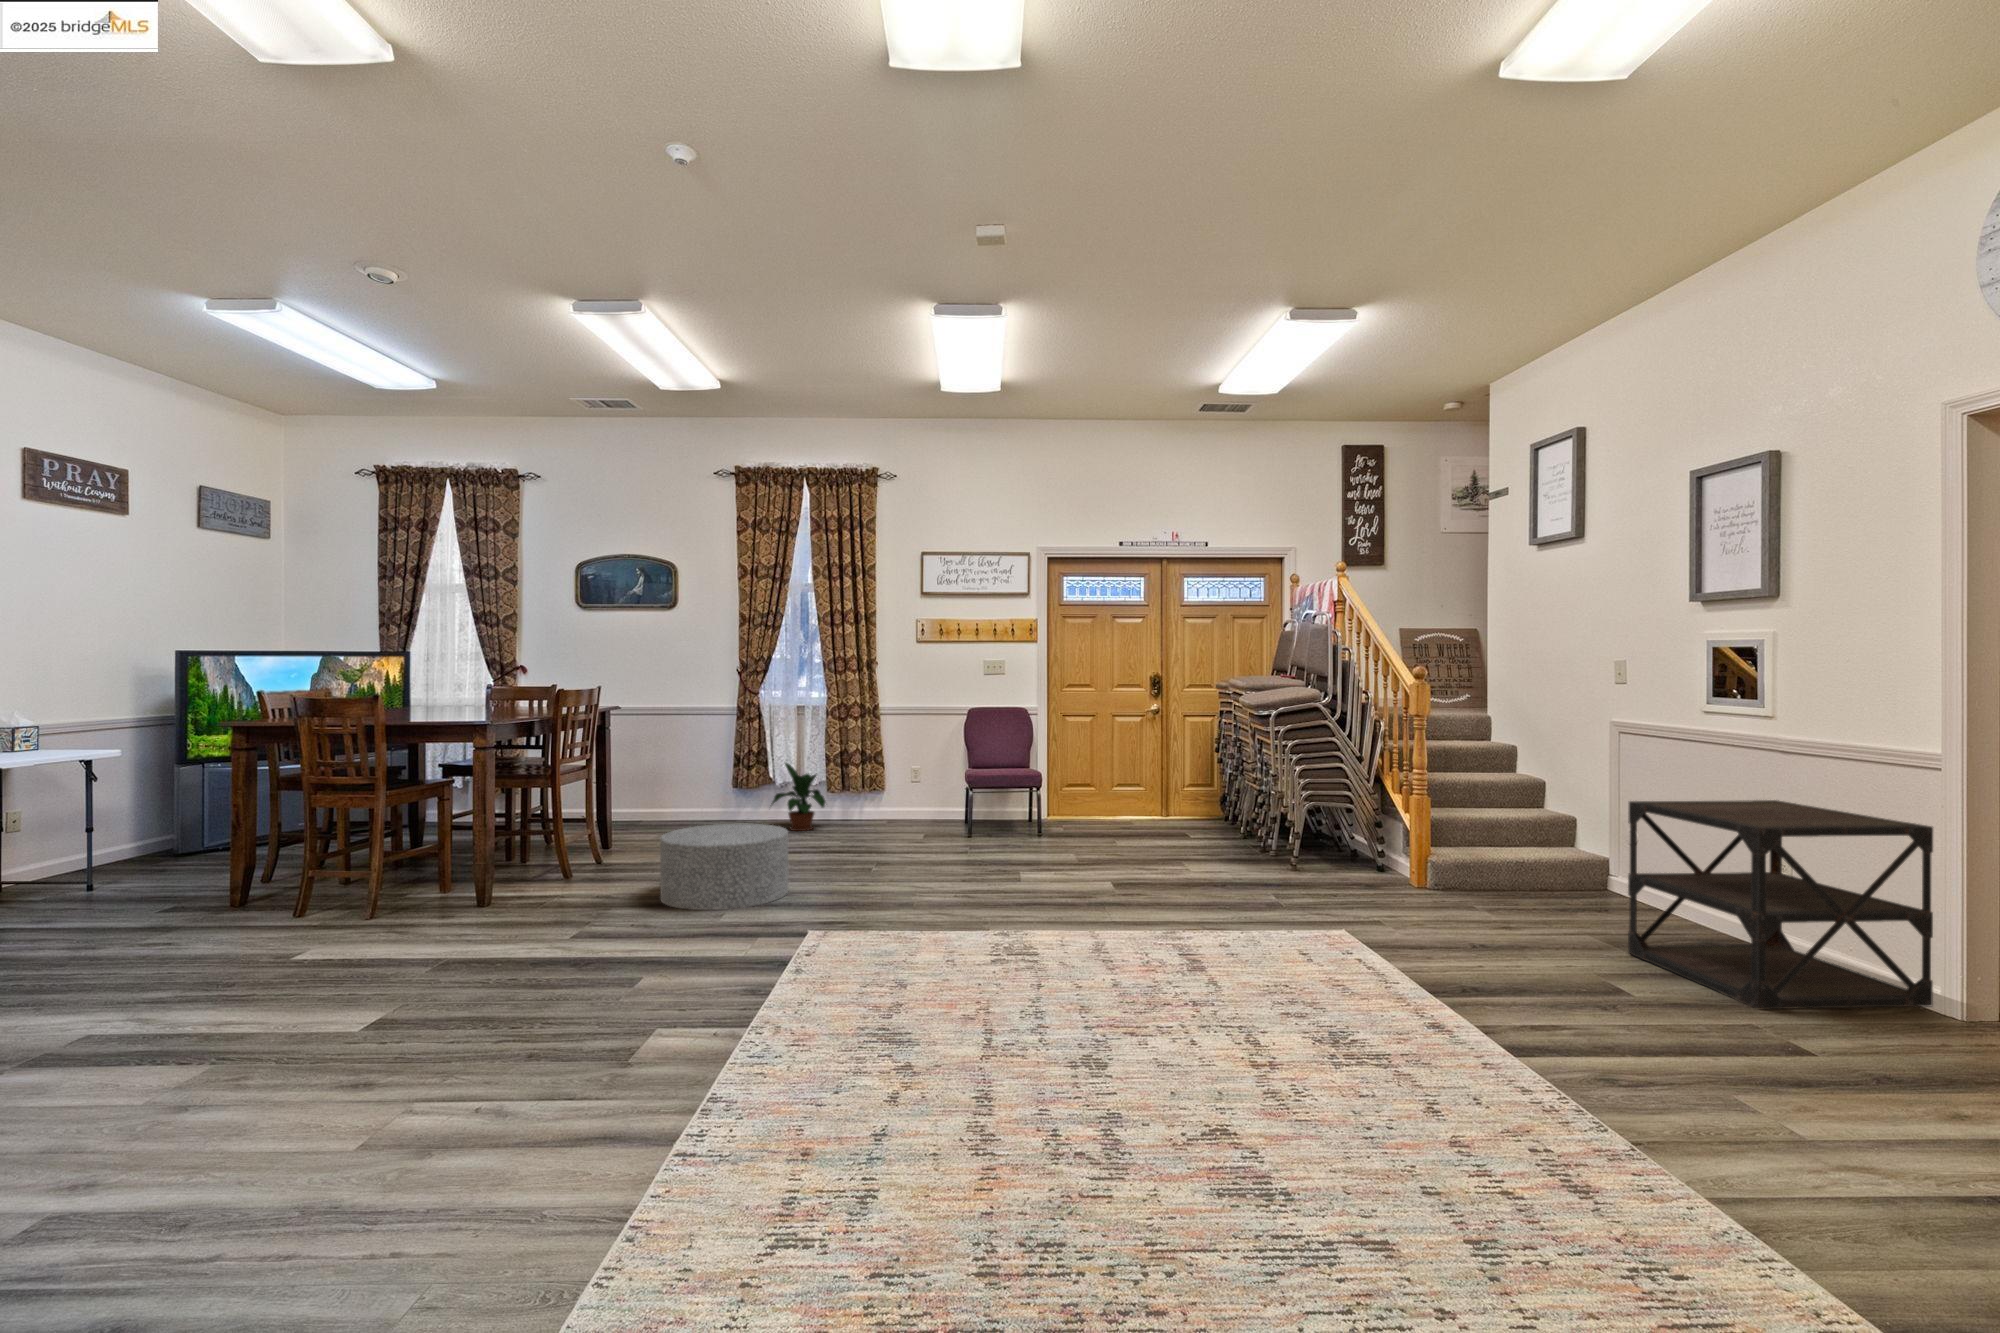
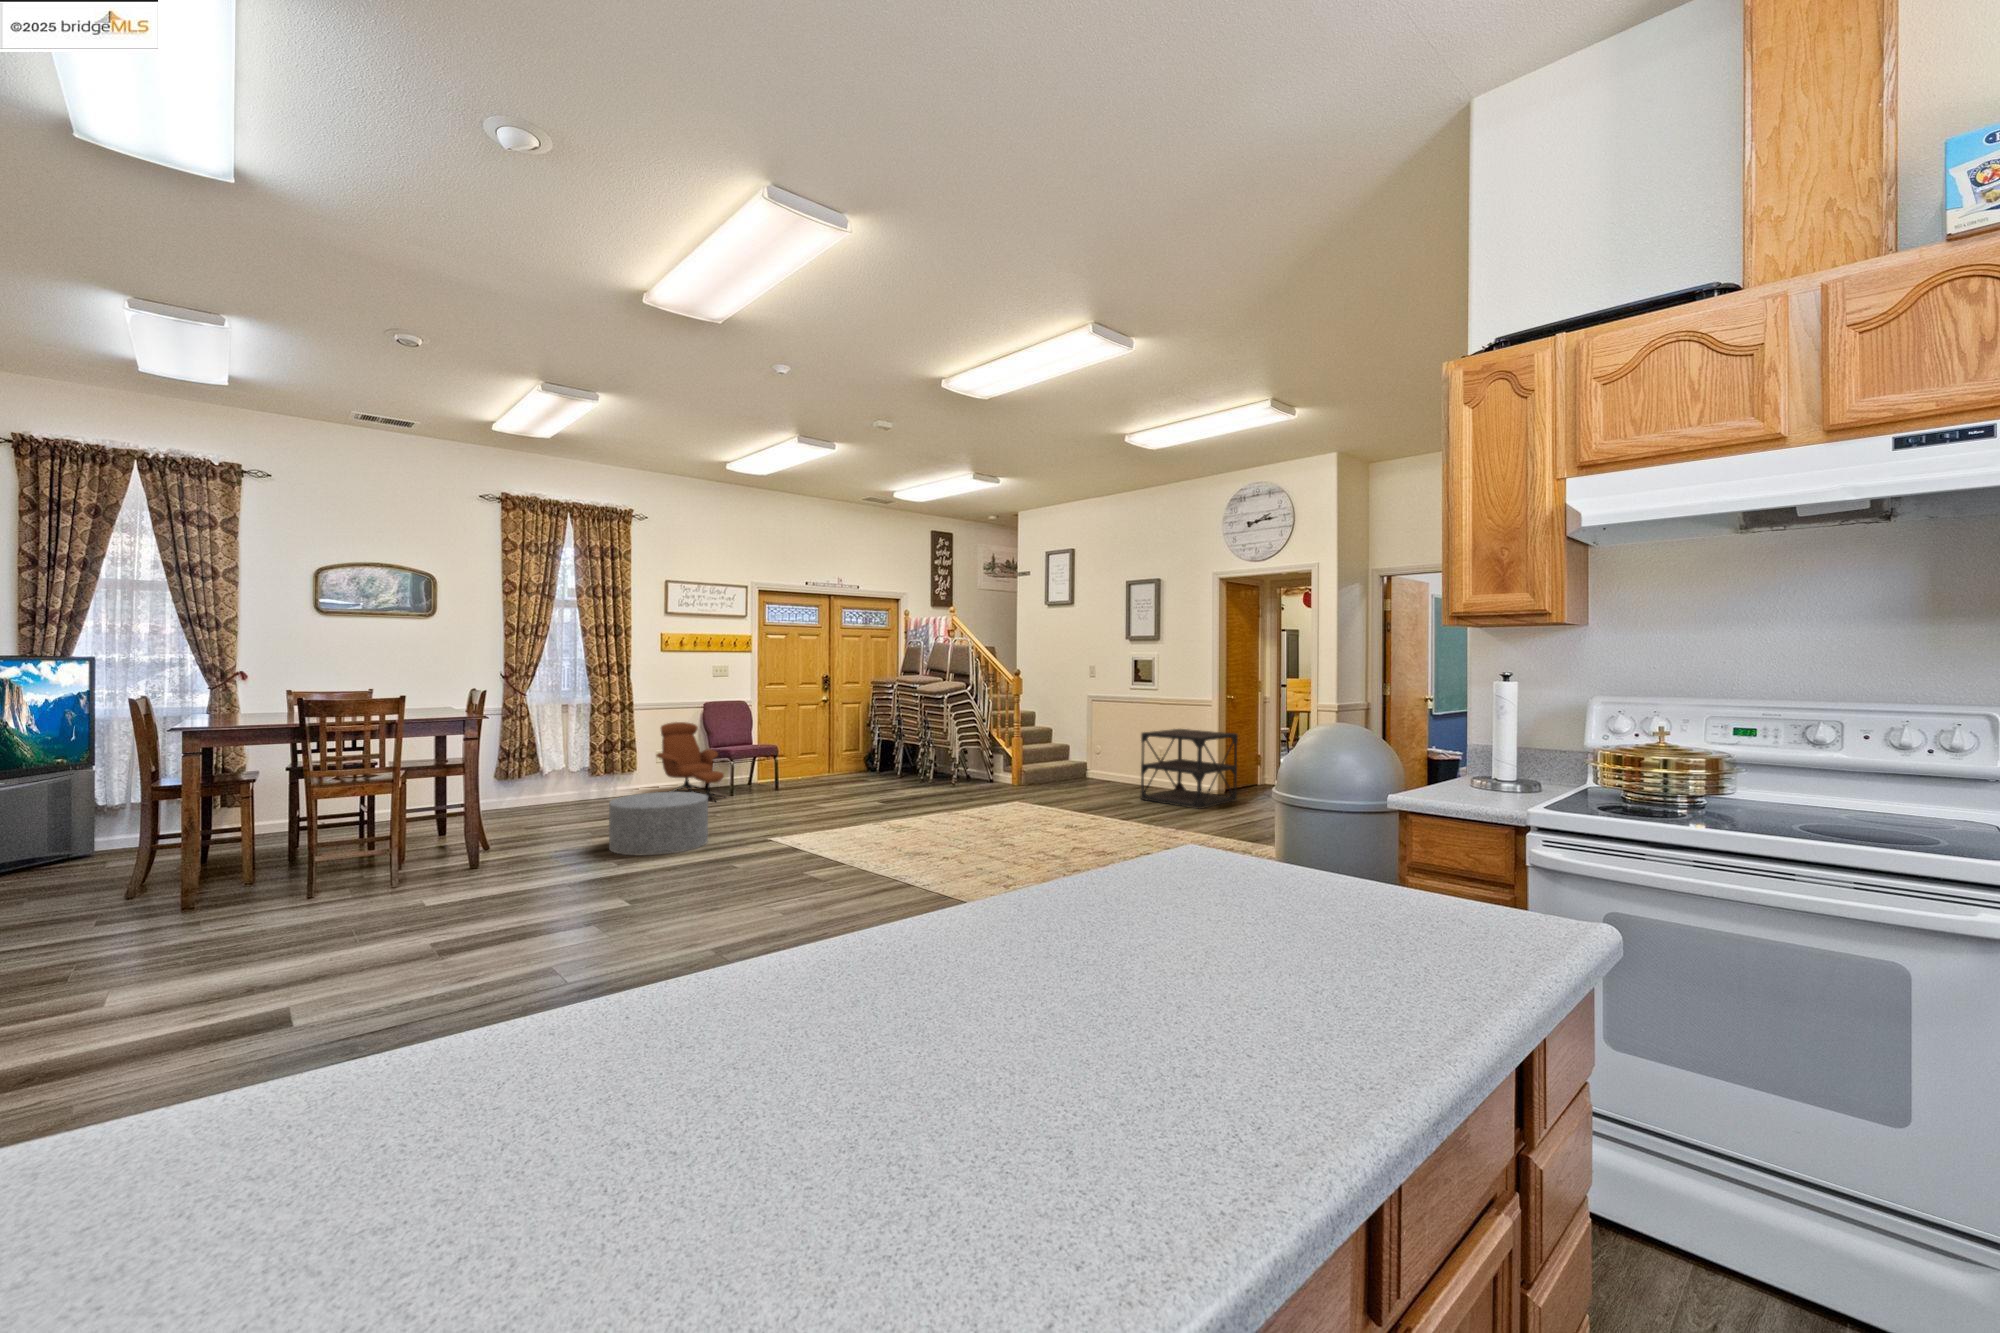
lounge chair: none [894,735,971,846] -> present [656,722,725,800]
potted plant: present [771,763,826,831] -> none [546,750,605,807]

